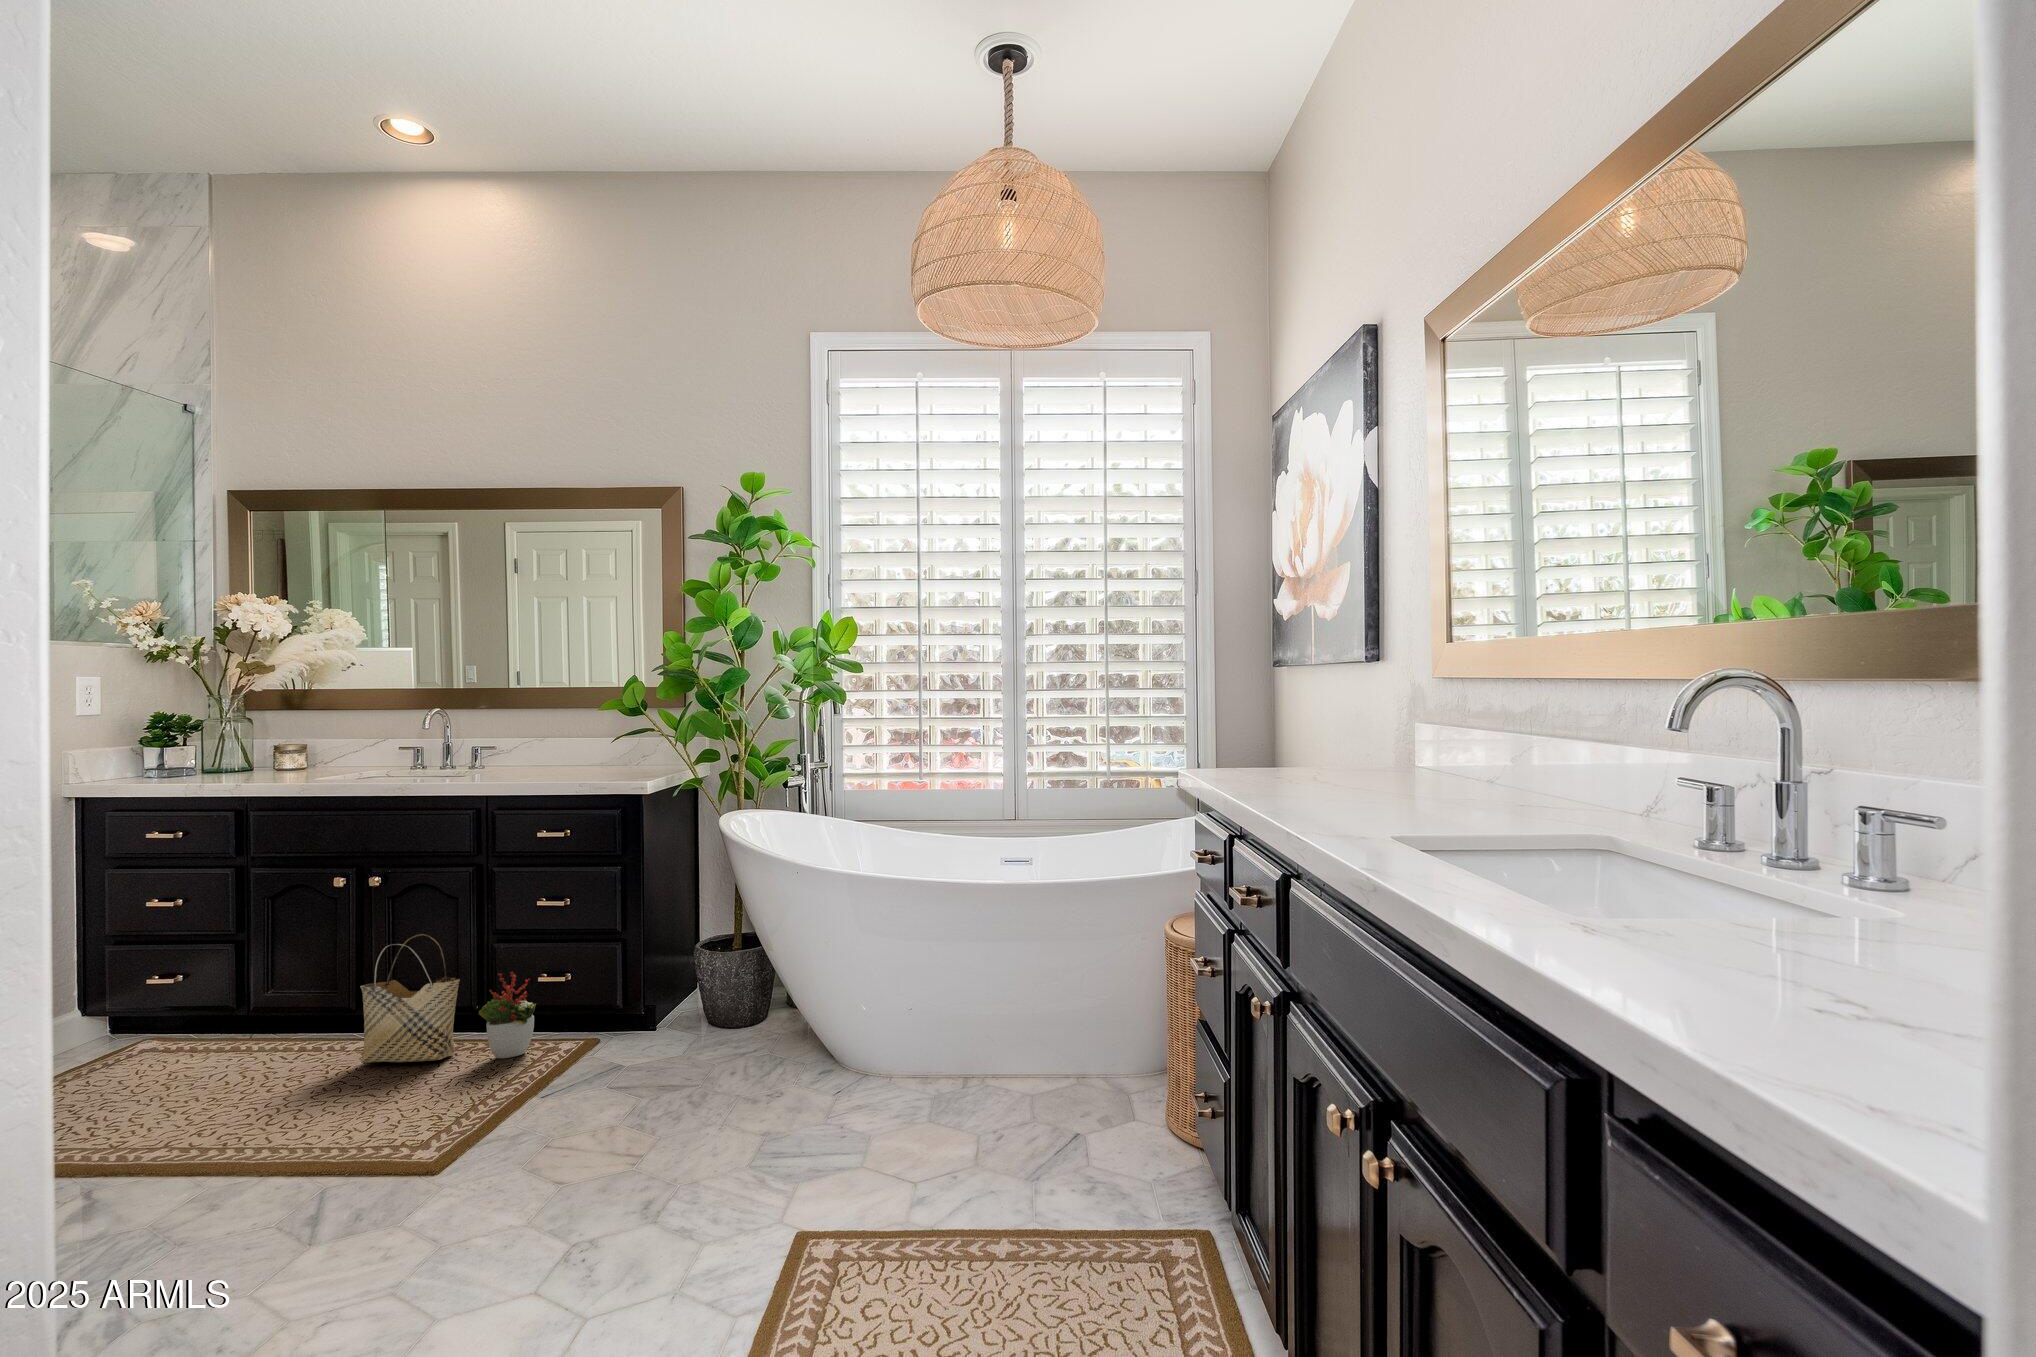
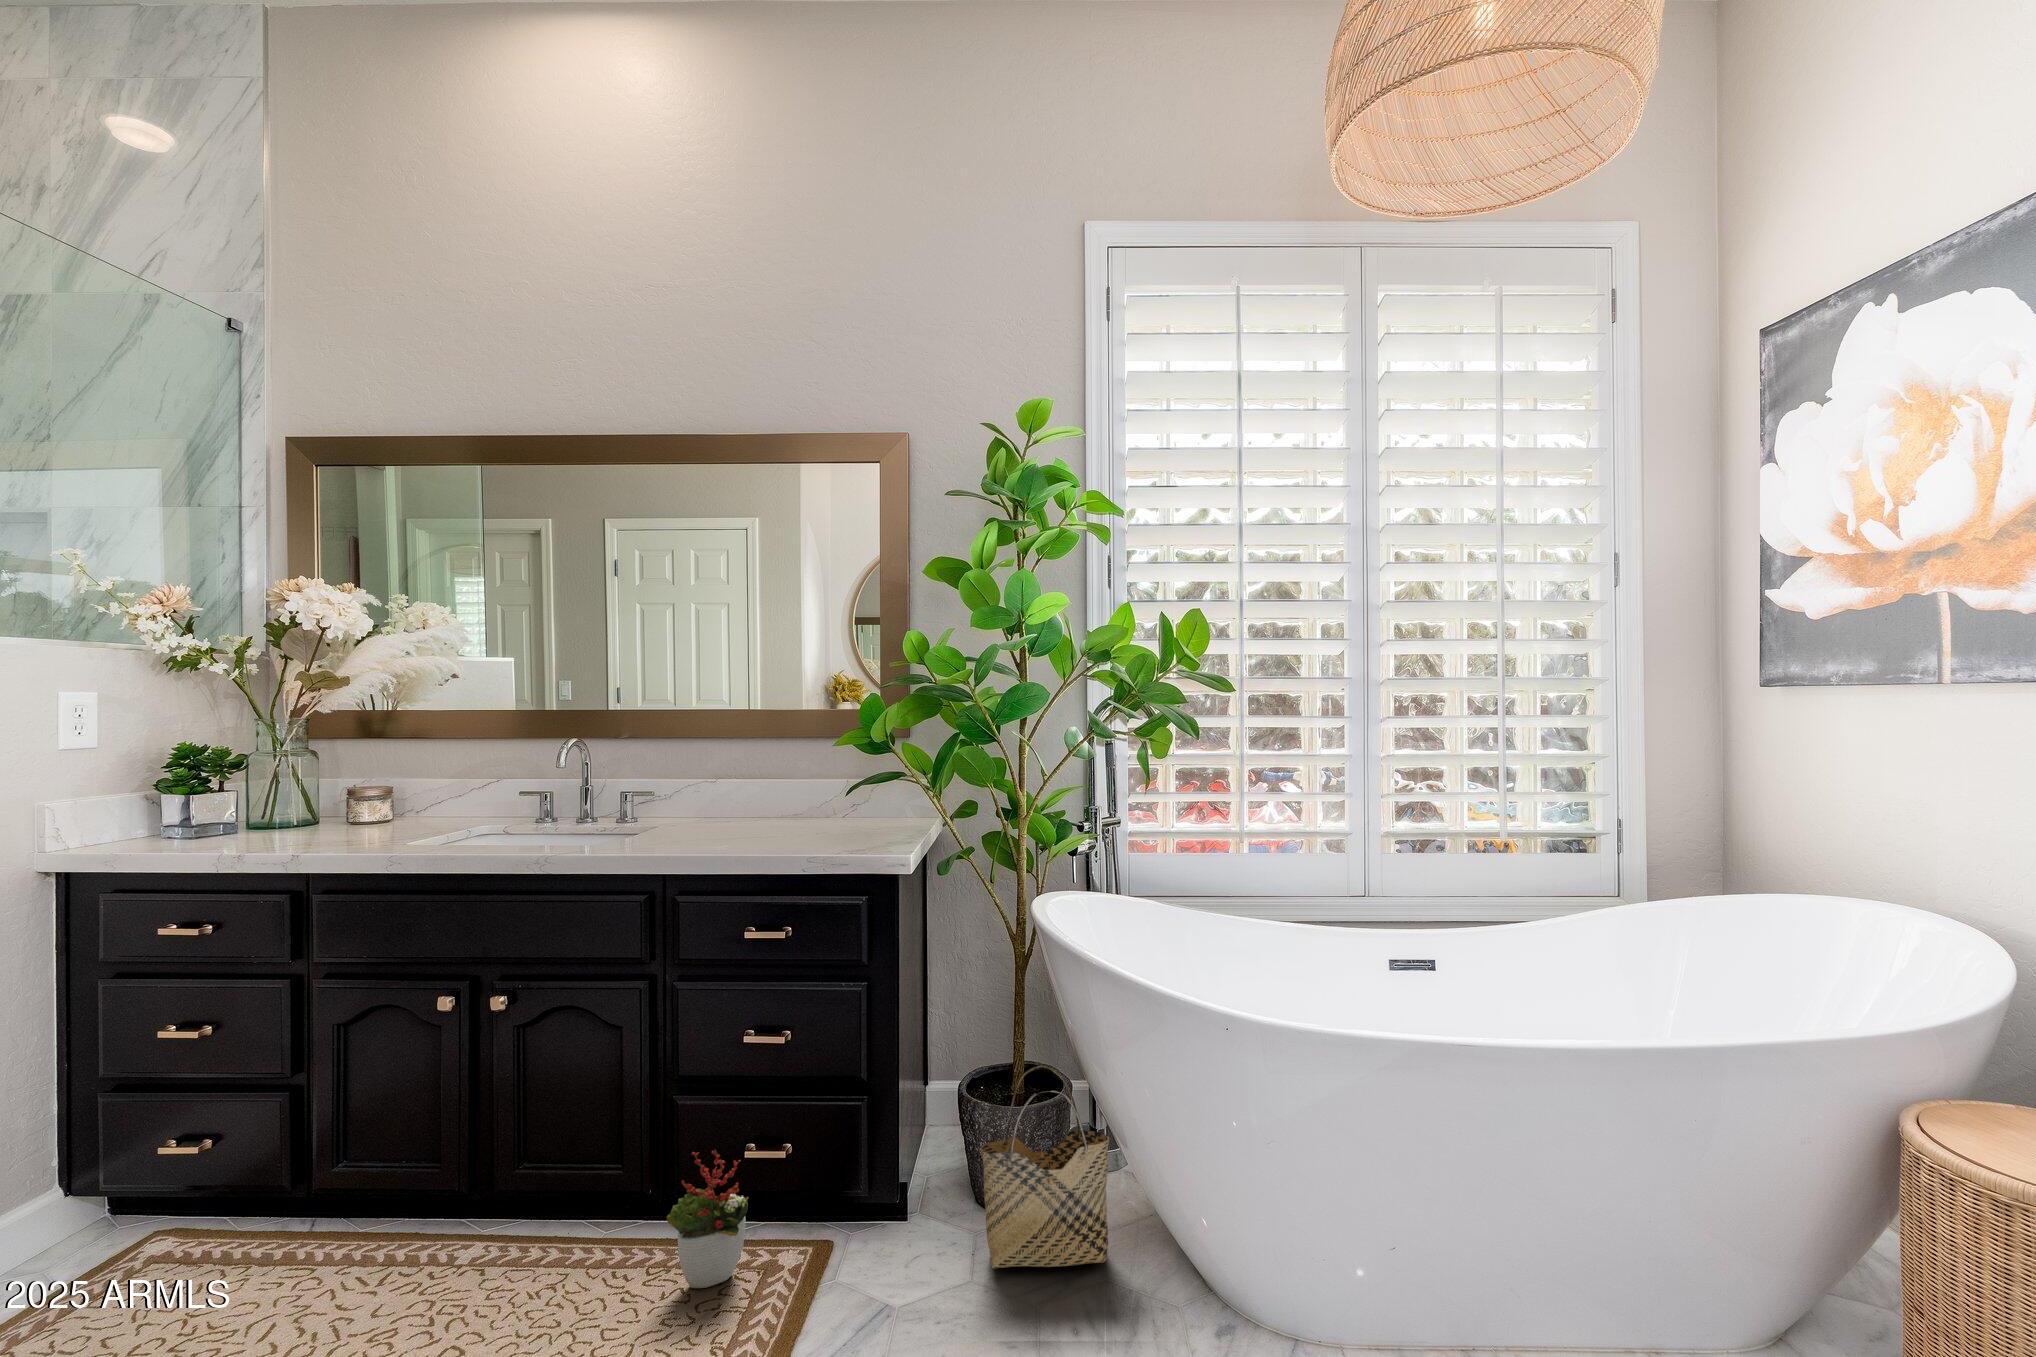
woven basket: present [360,934,460,1063] -> present [980,1065,1109,1269]

